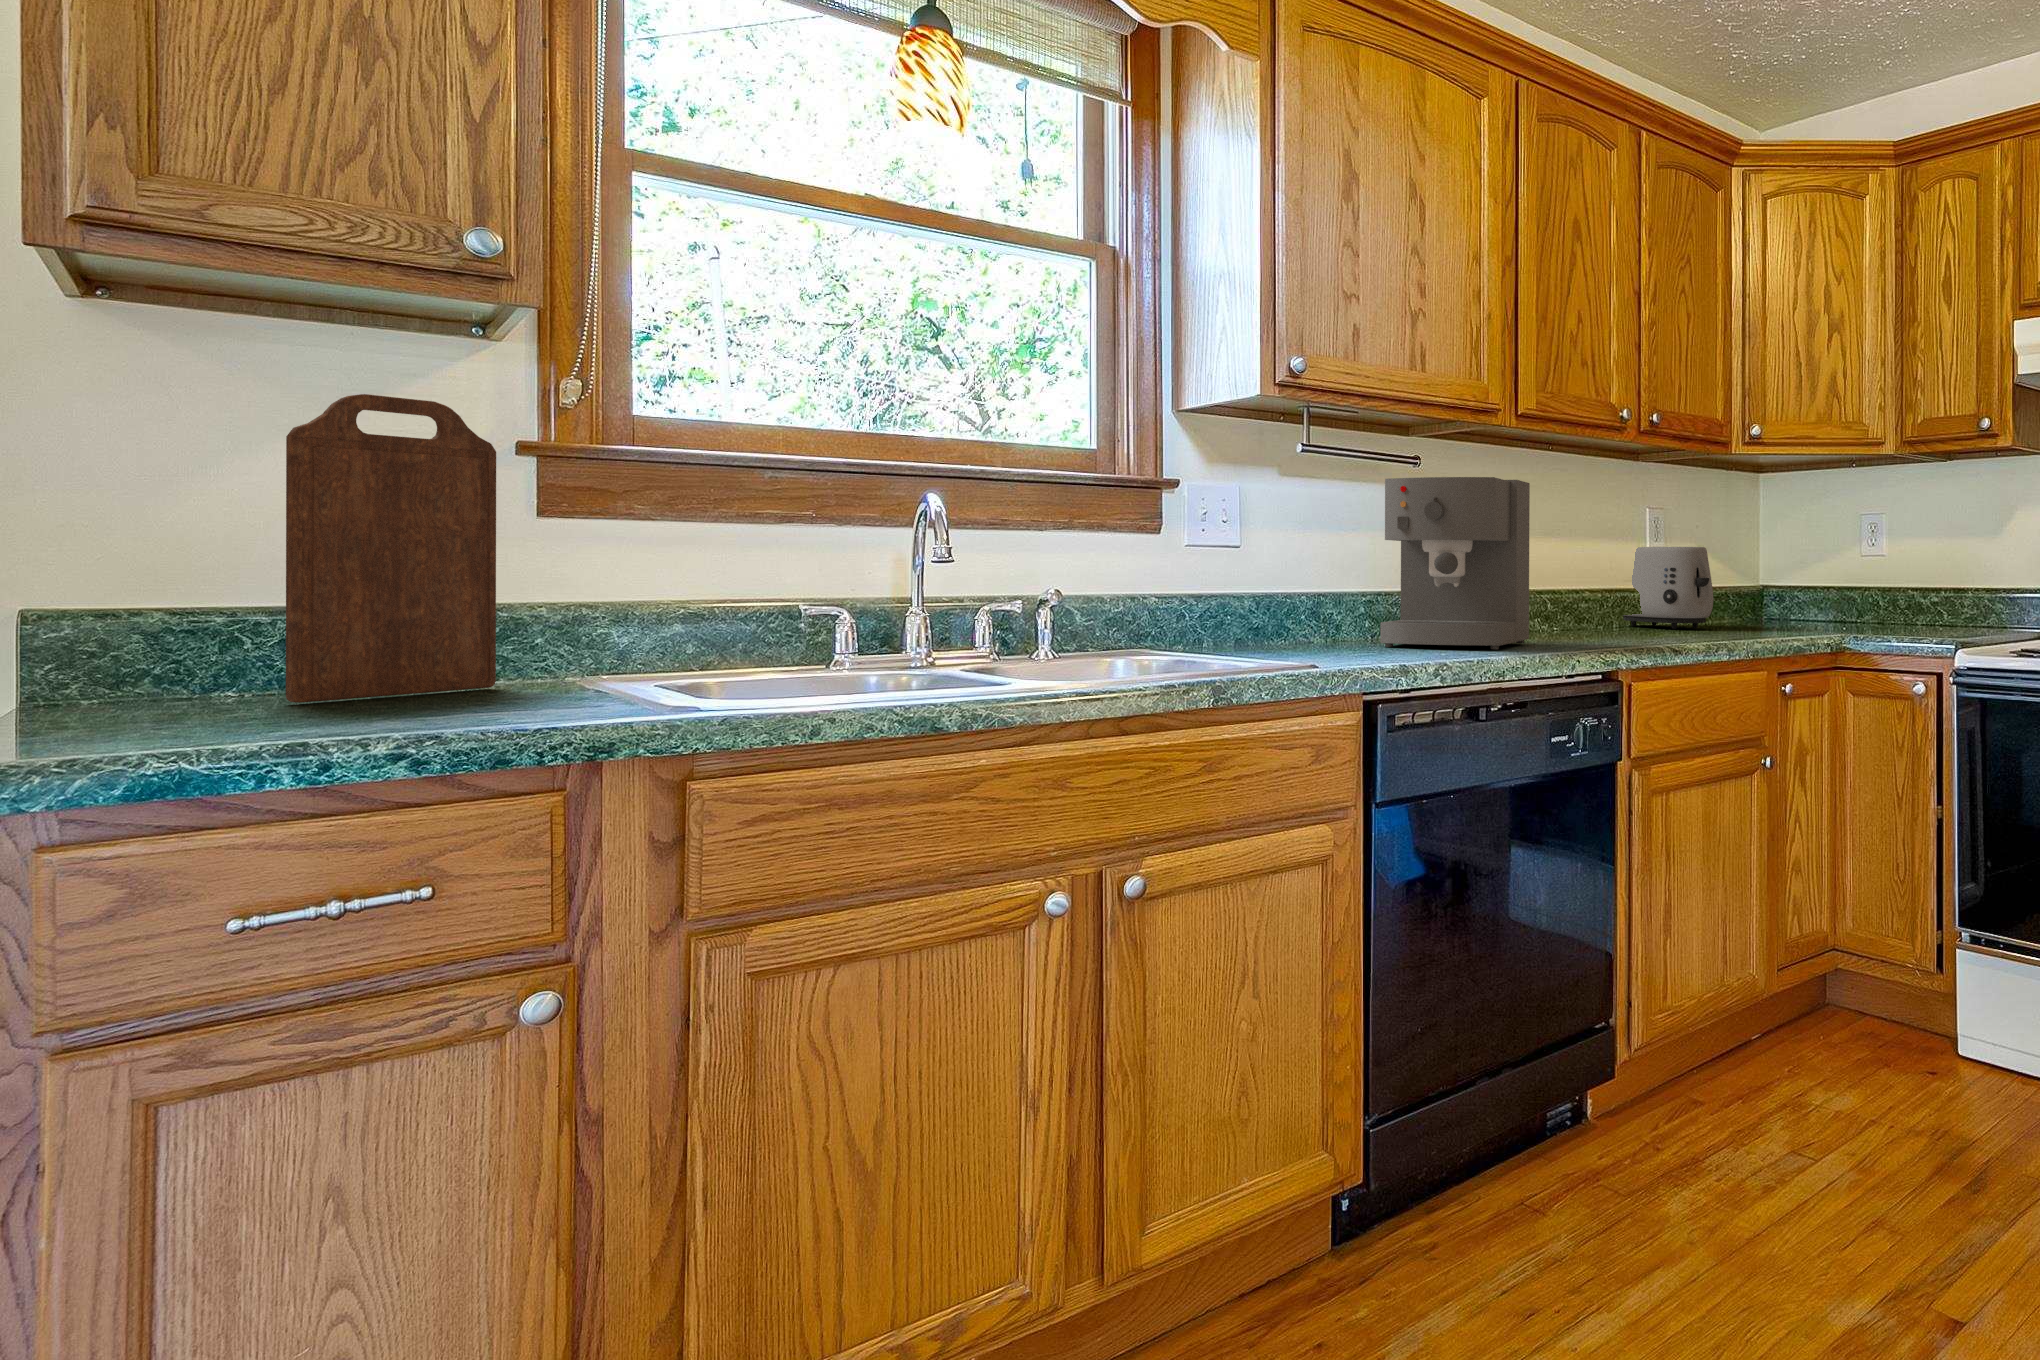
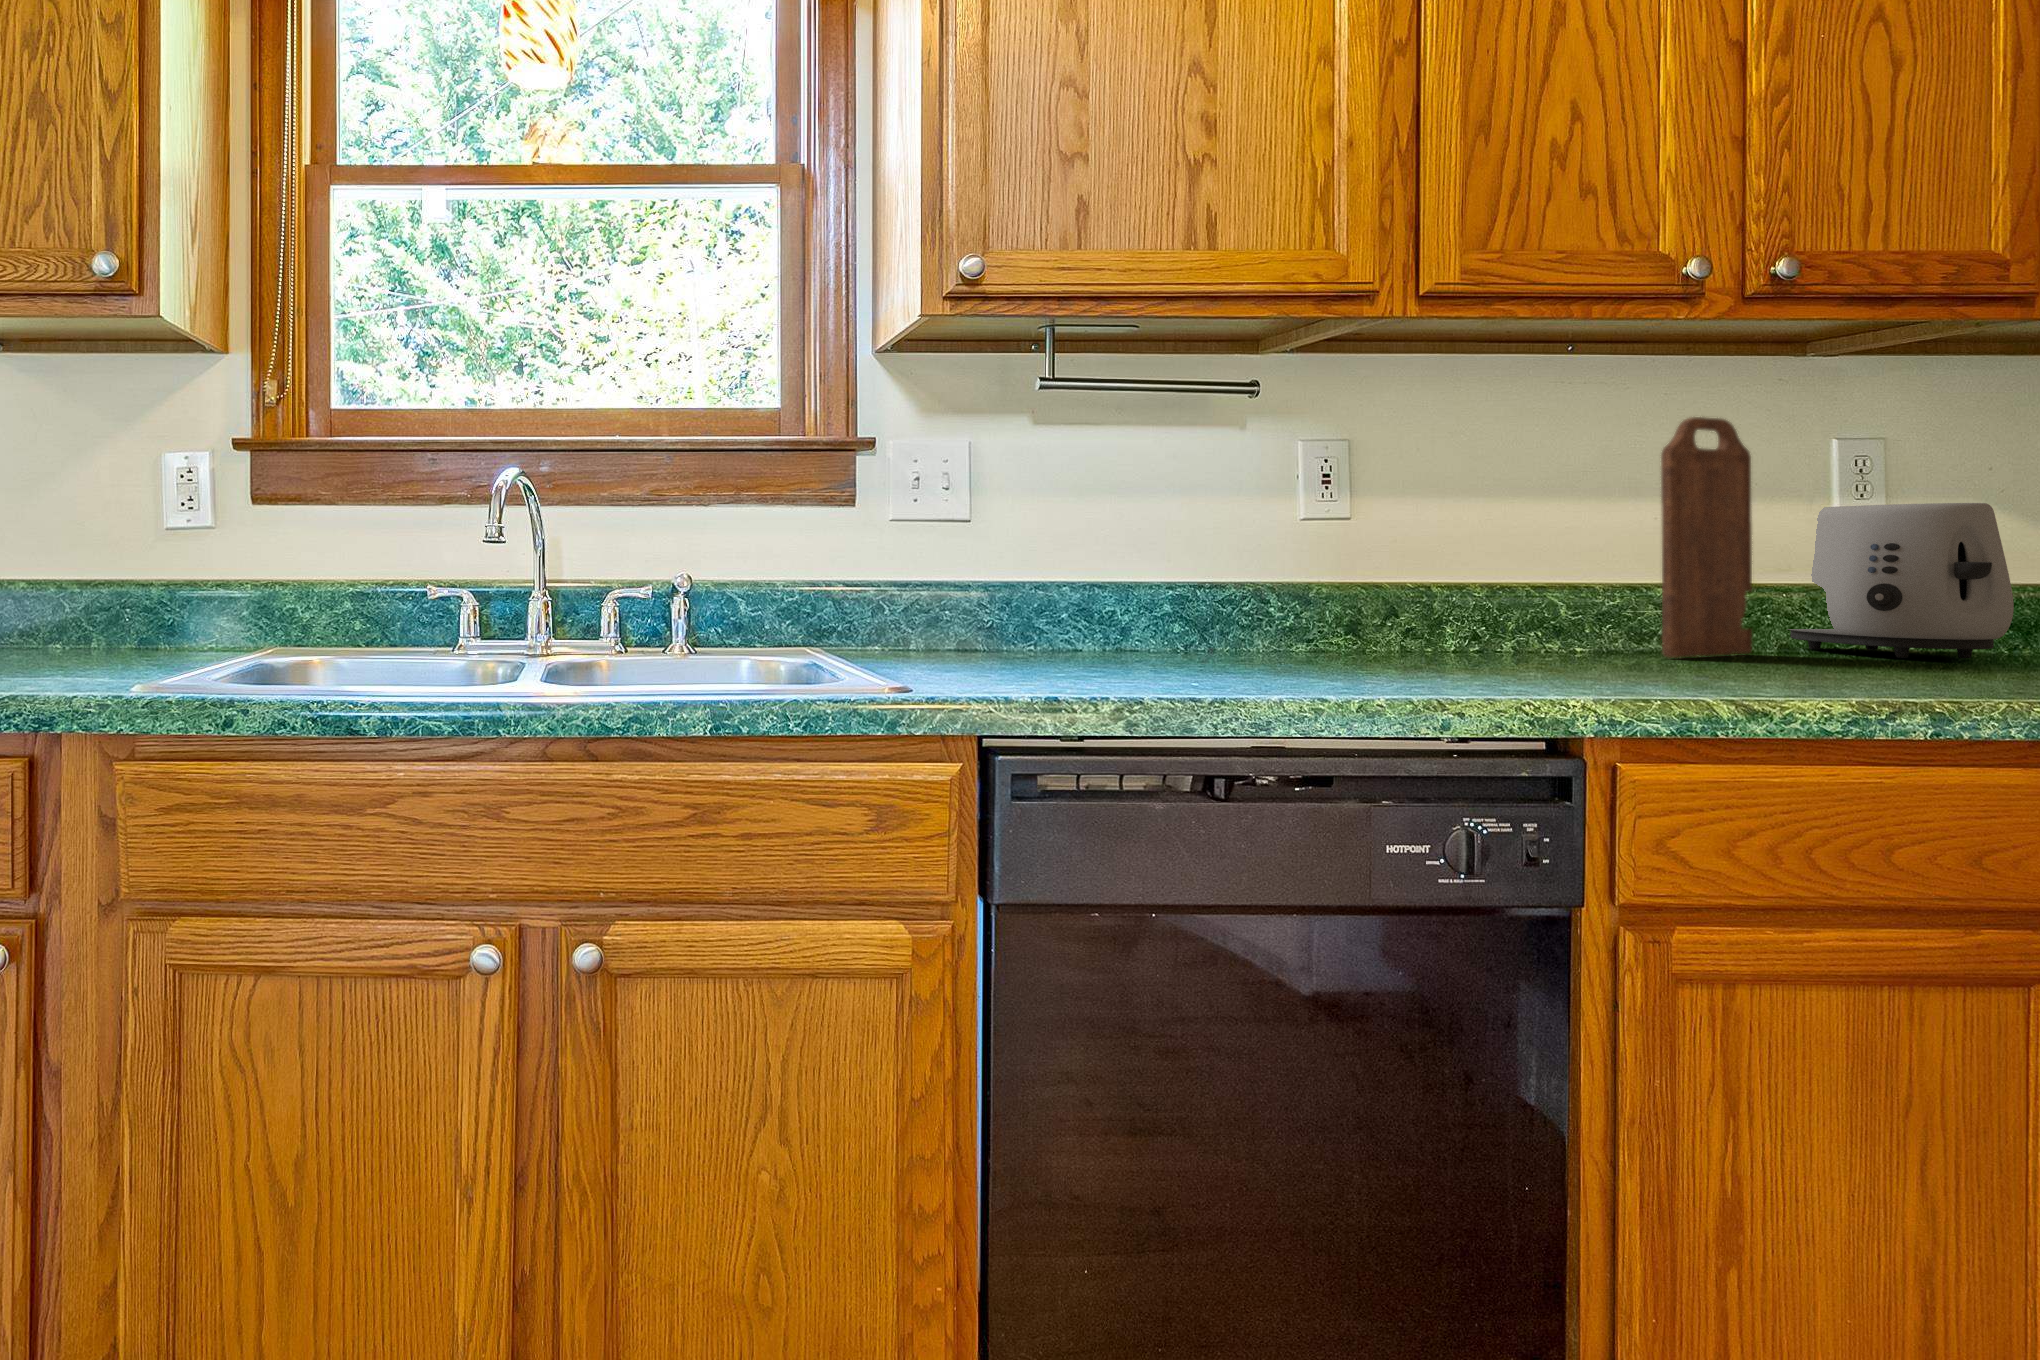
cutting board: present [286,394,496,703] -> present [1661,417,1752,658]
coffee maker: present [1380,477,1530,649] -> none [1165,399,1455,677]

